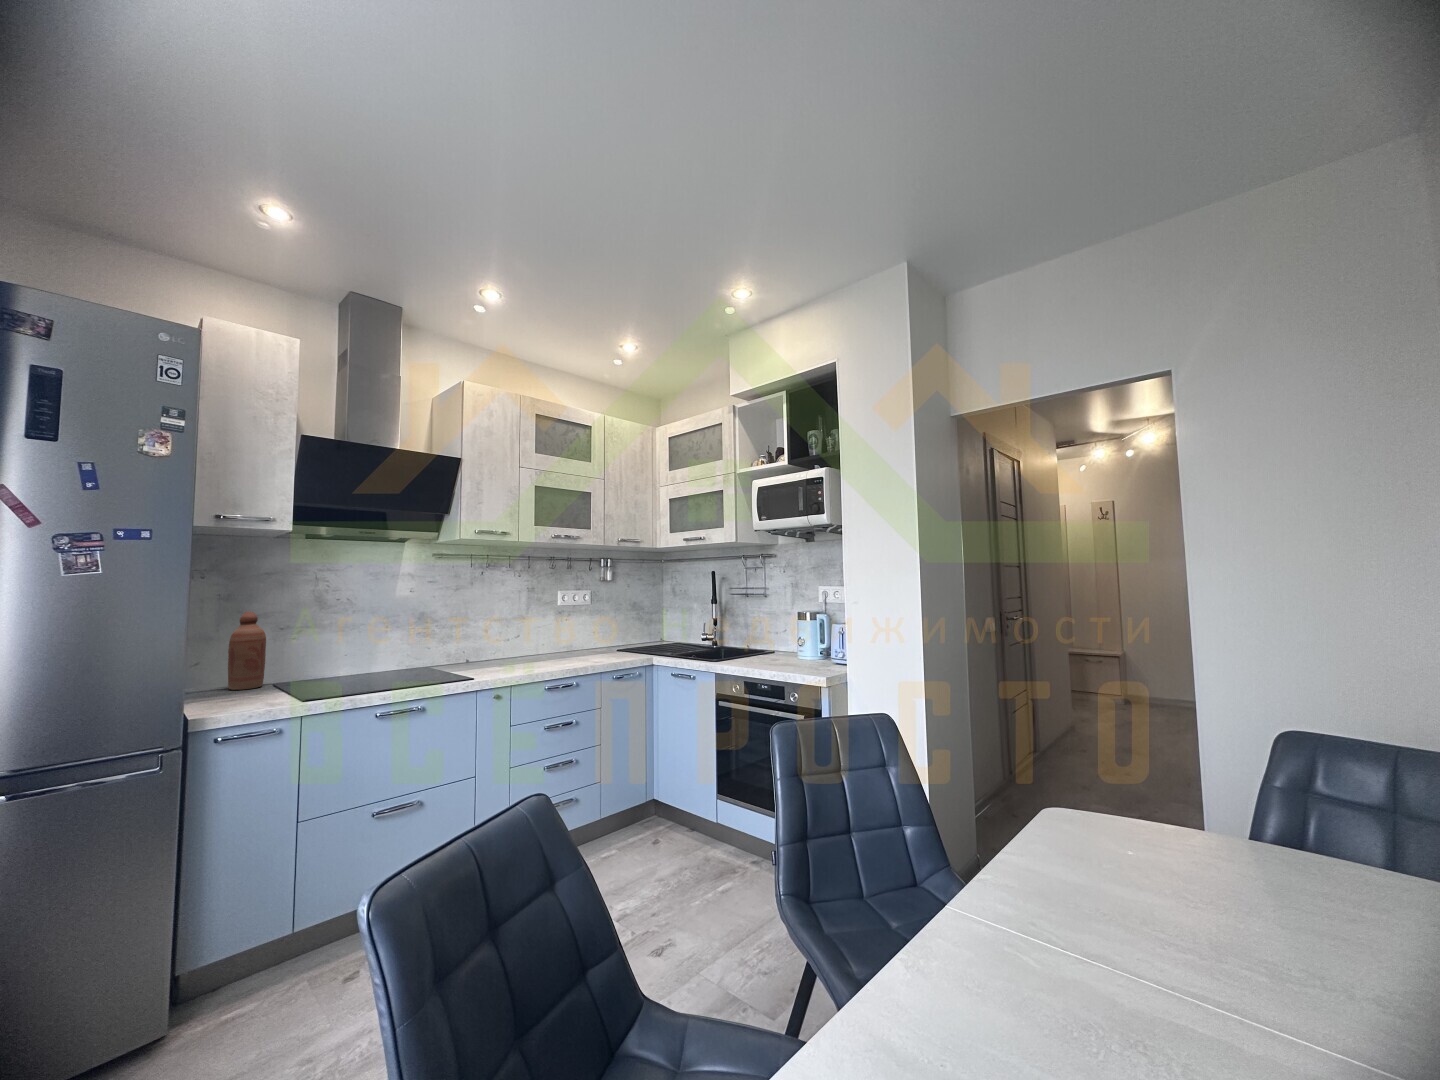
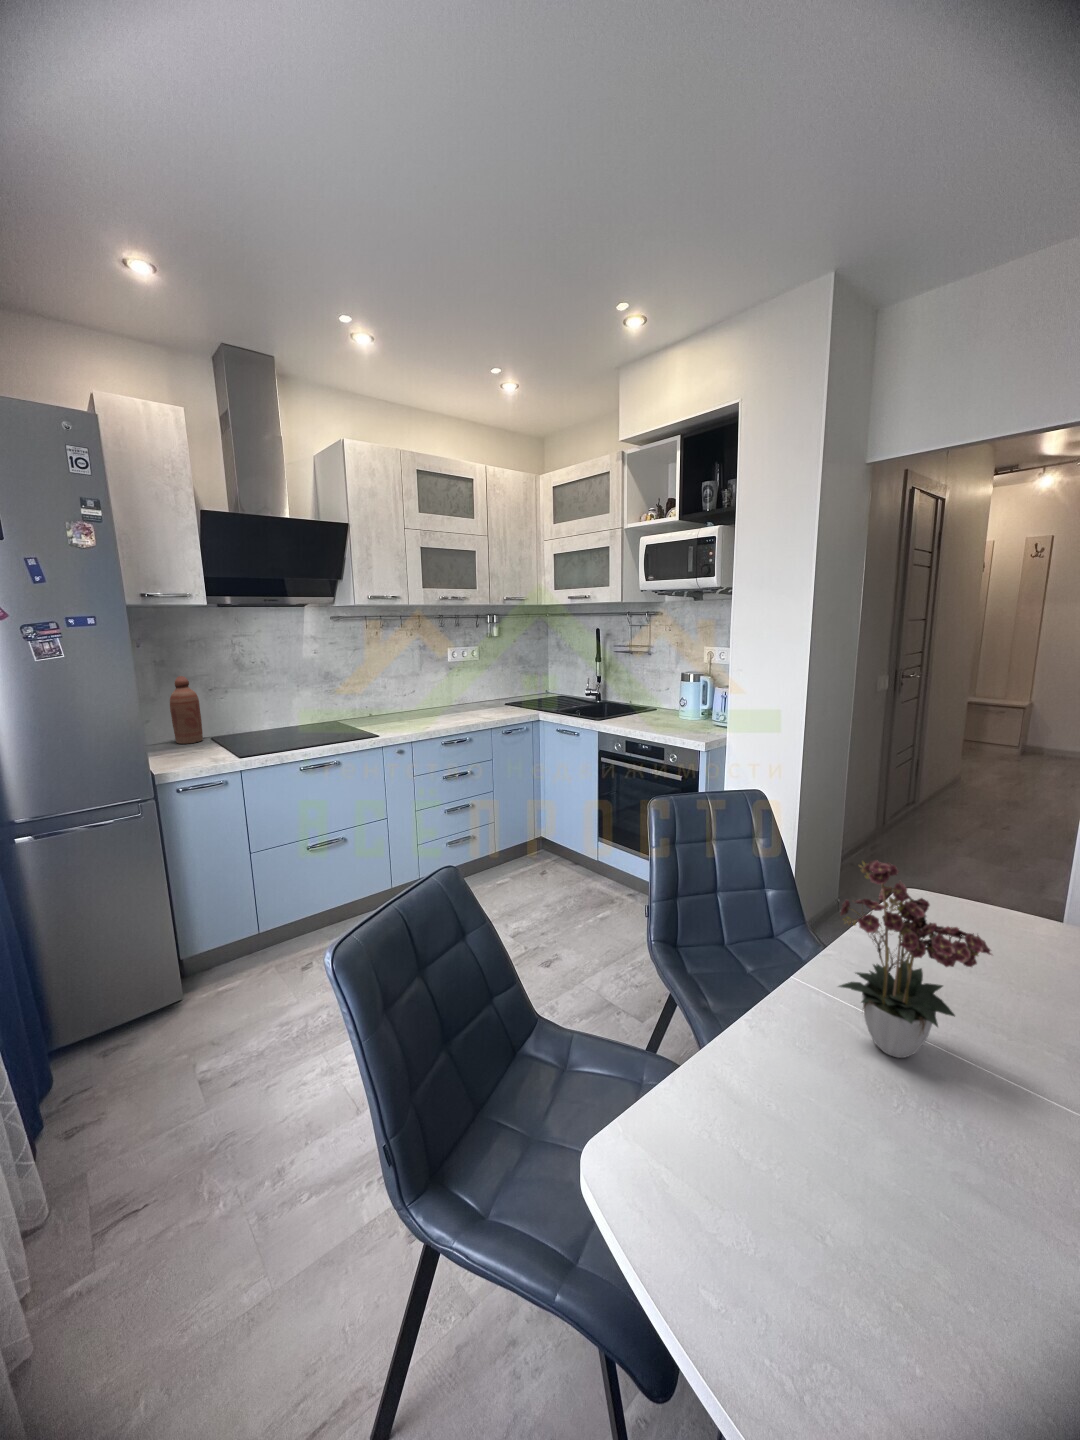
flower arrangement: none [985,732,1183,1002] -> present [839,860,992,1058]

